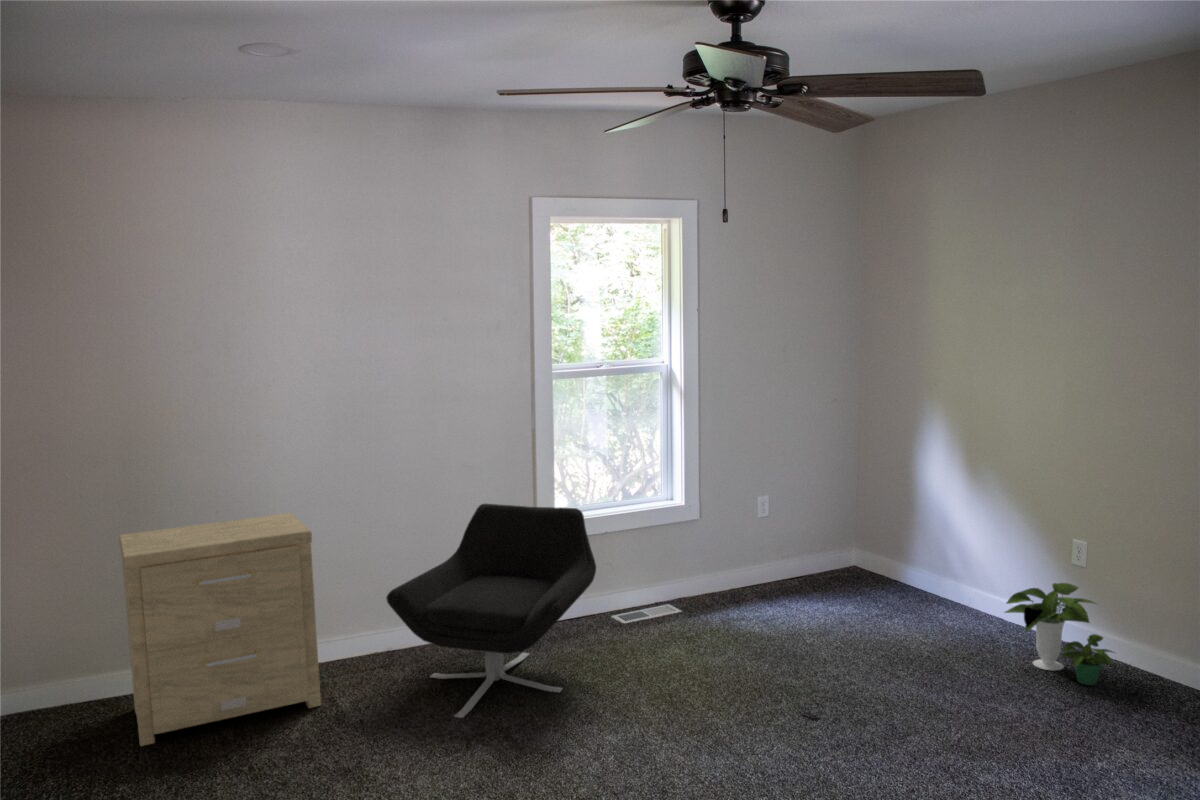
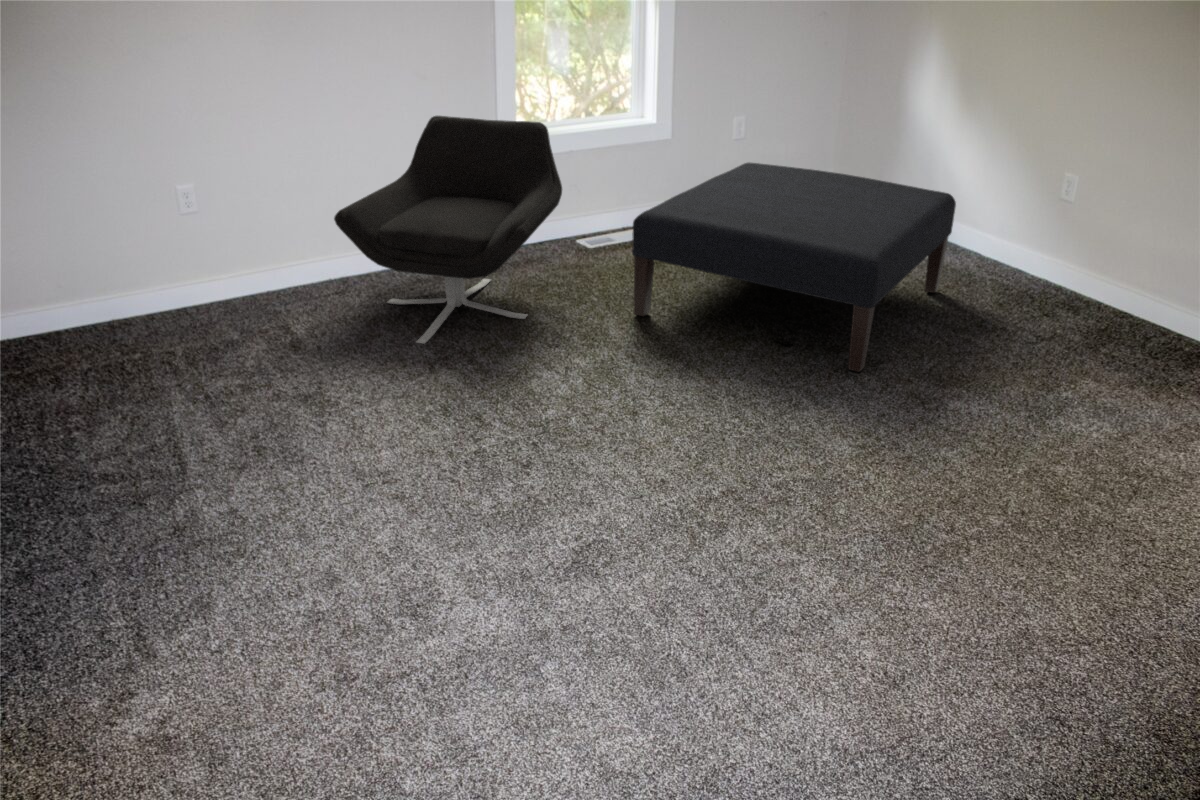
side table: present [119,513,321,746] -> none [19,122,274,370]
ottoman: none [661,541,966,745] -> present [632,163,956,372]
potted plant: present [1005,583,1114,685] -> none [988,211,1097,315]

